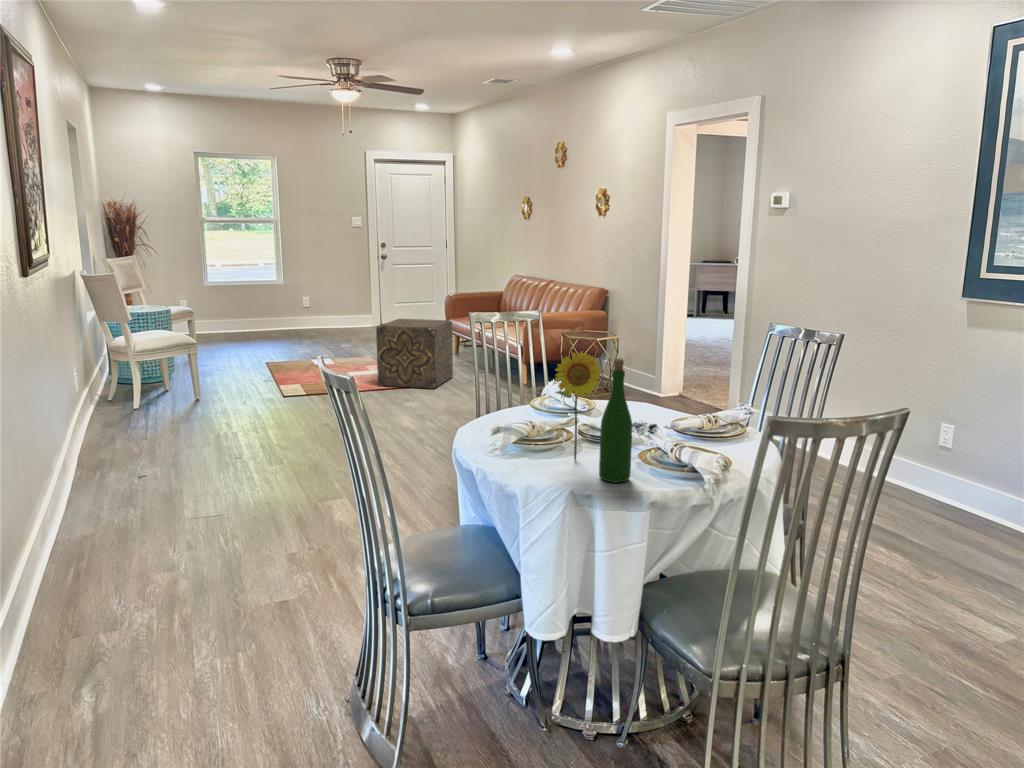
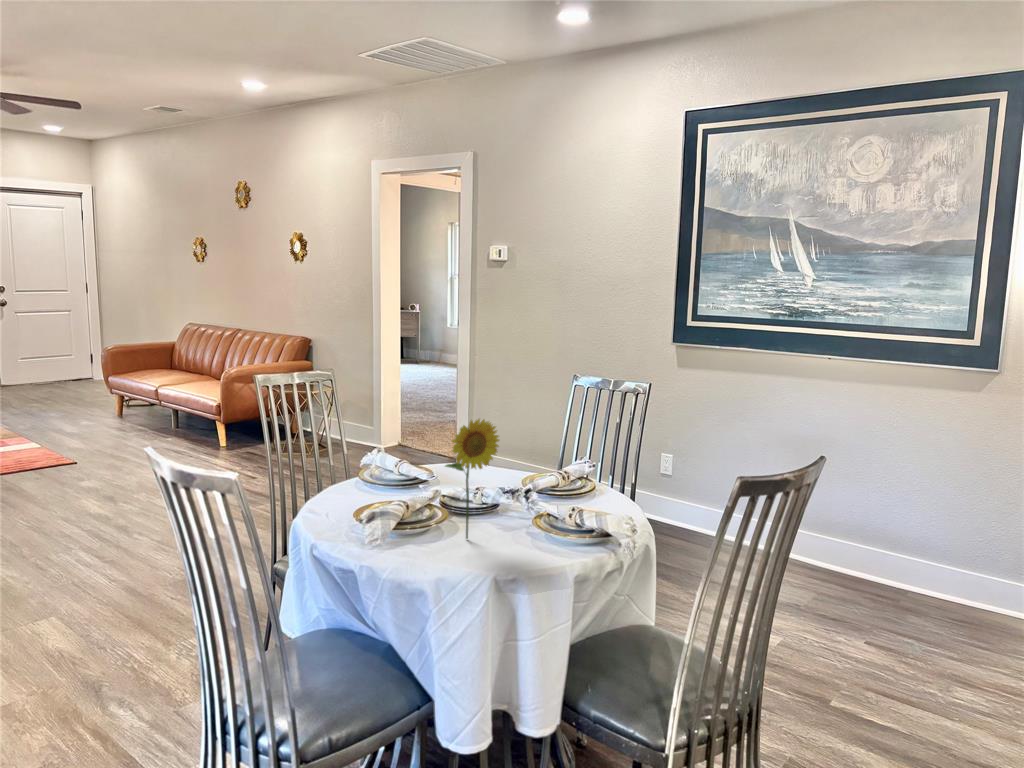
ottoman: present [376,319,453,389] -> none [24,379,130,465]
wine bottle: present [599,358,632,483] -> none [513,424,547,560]

